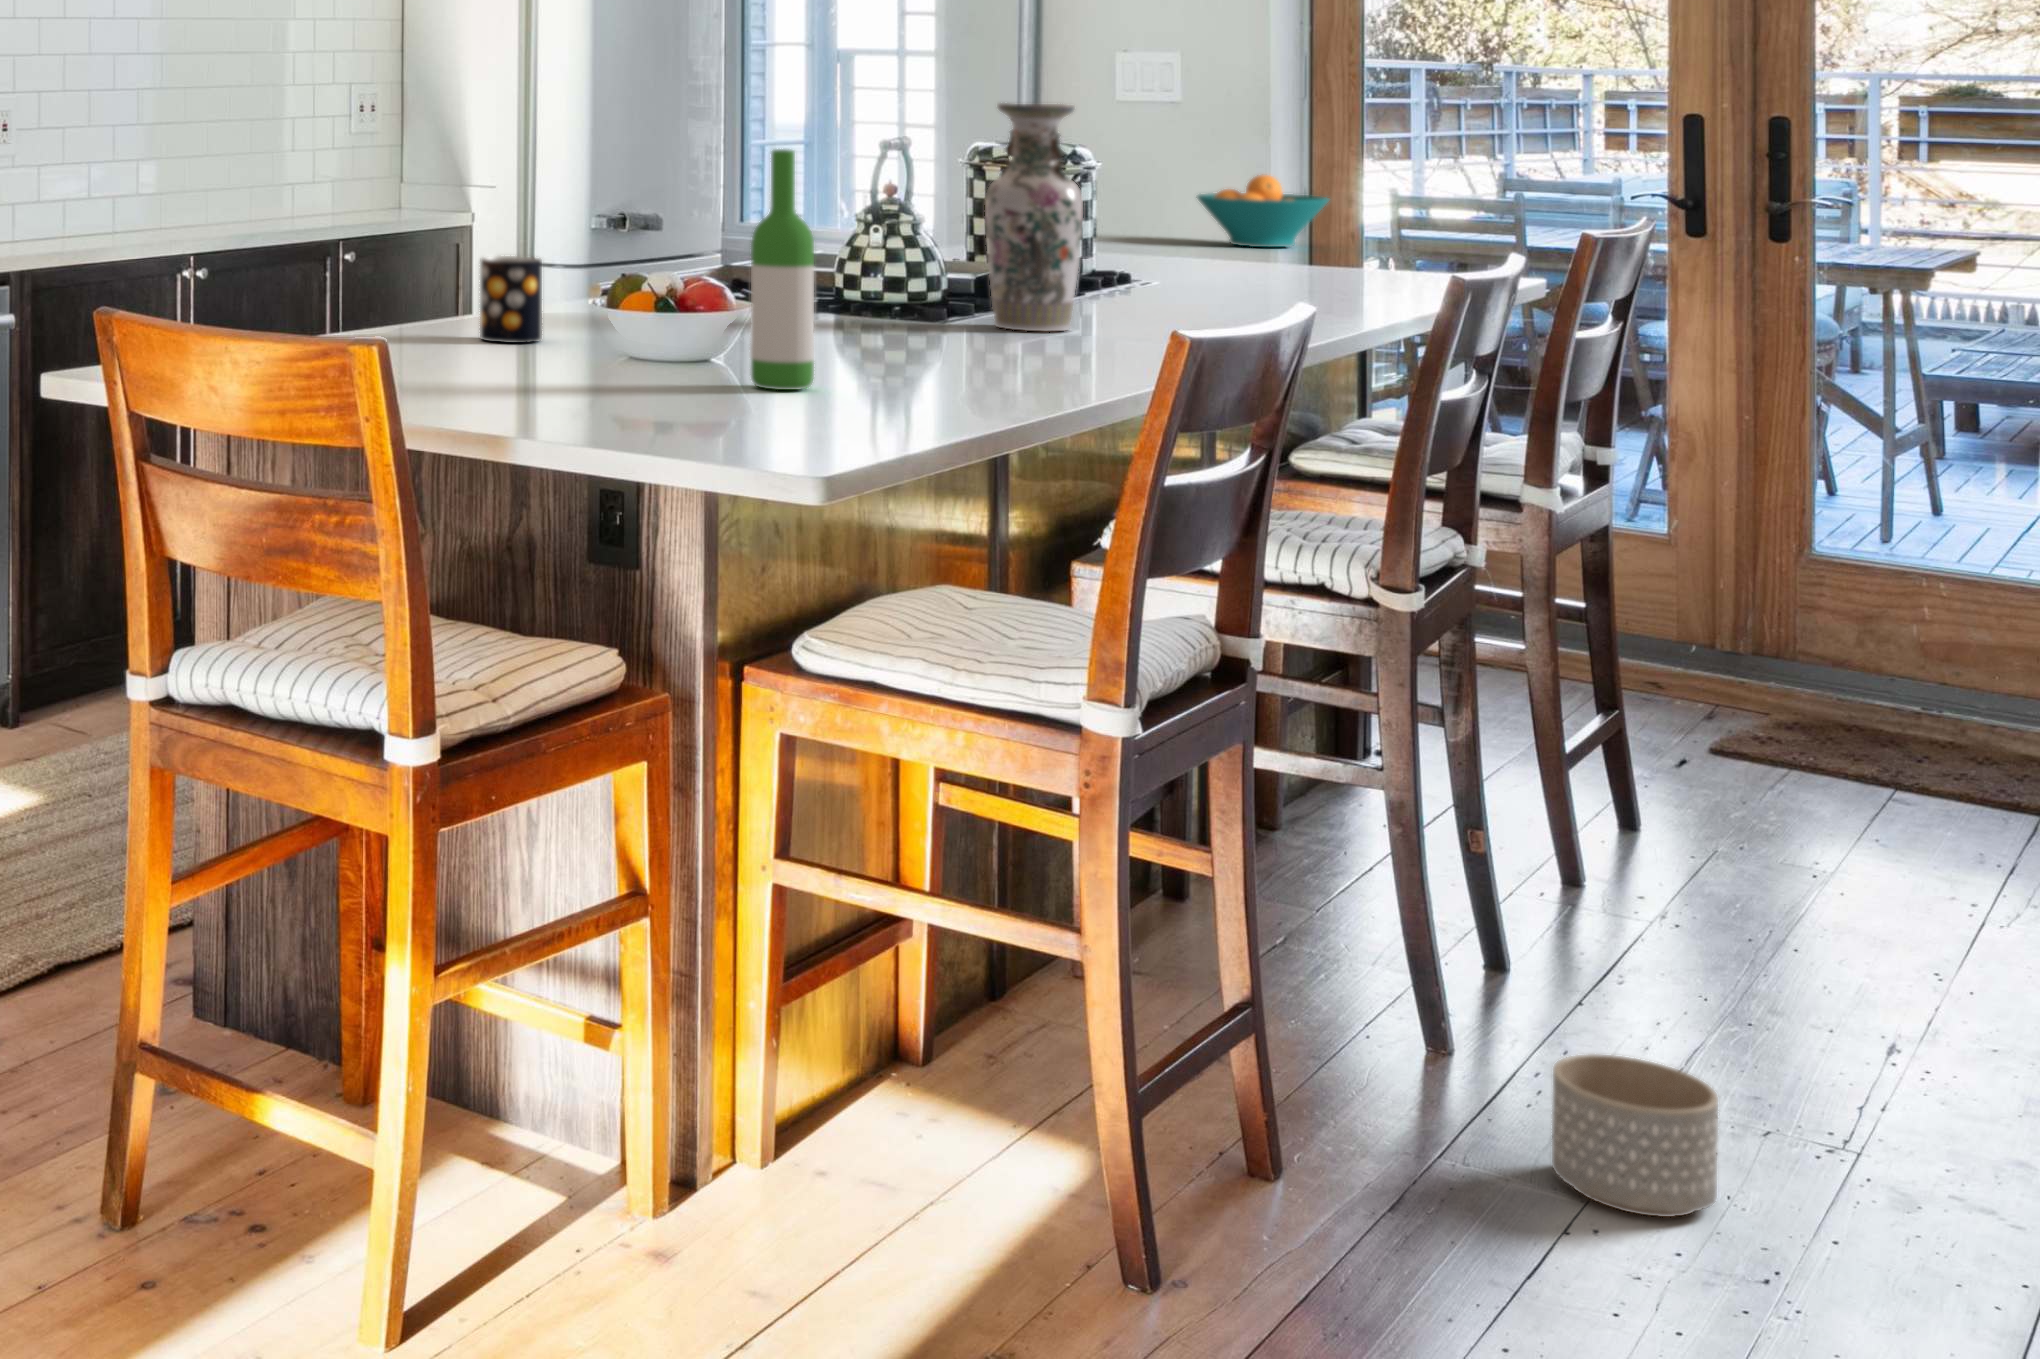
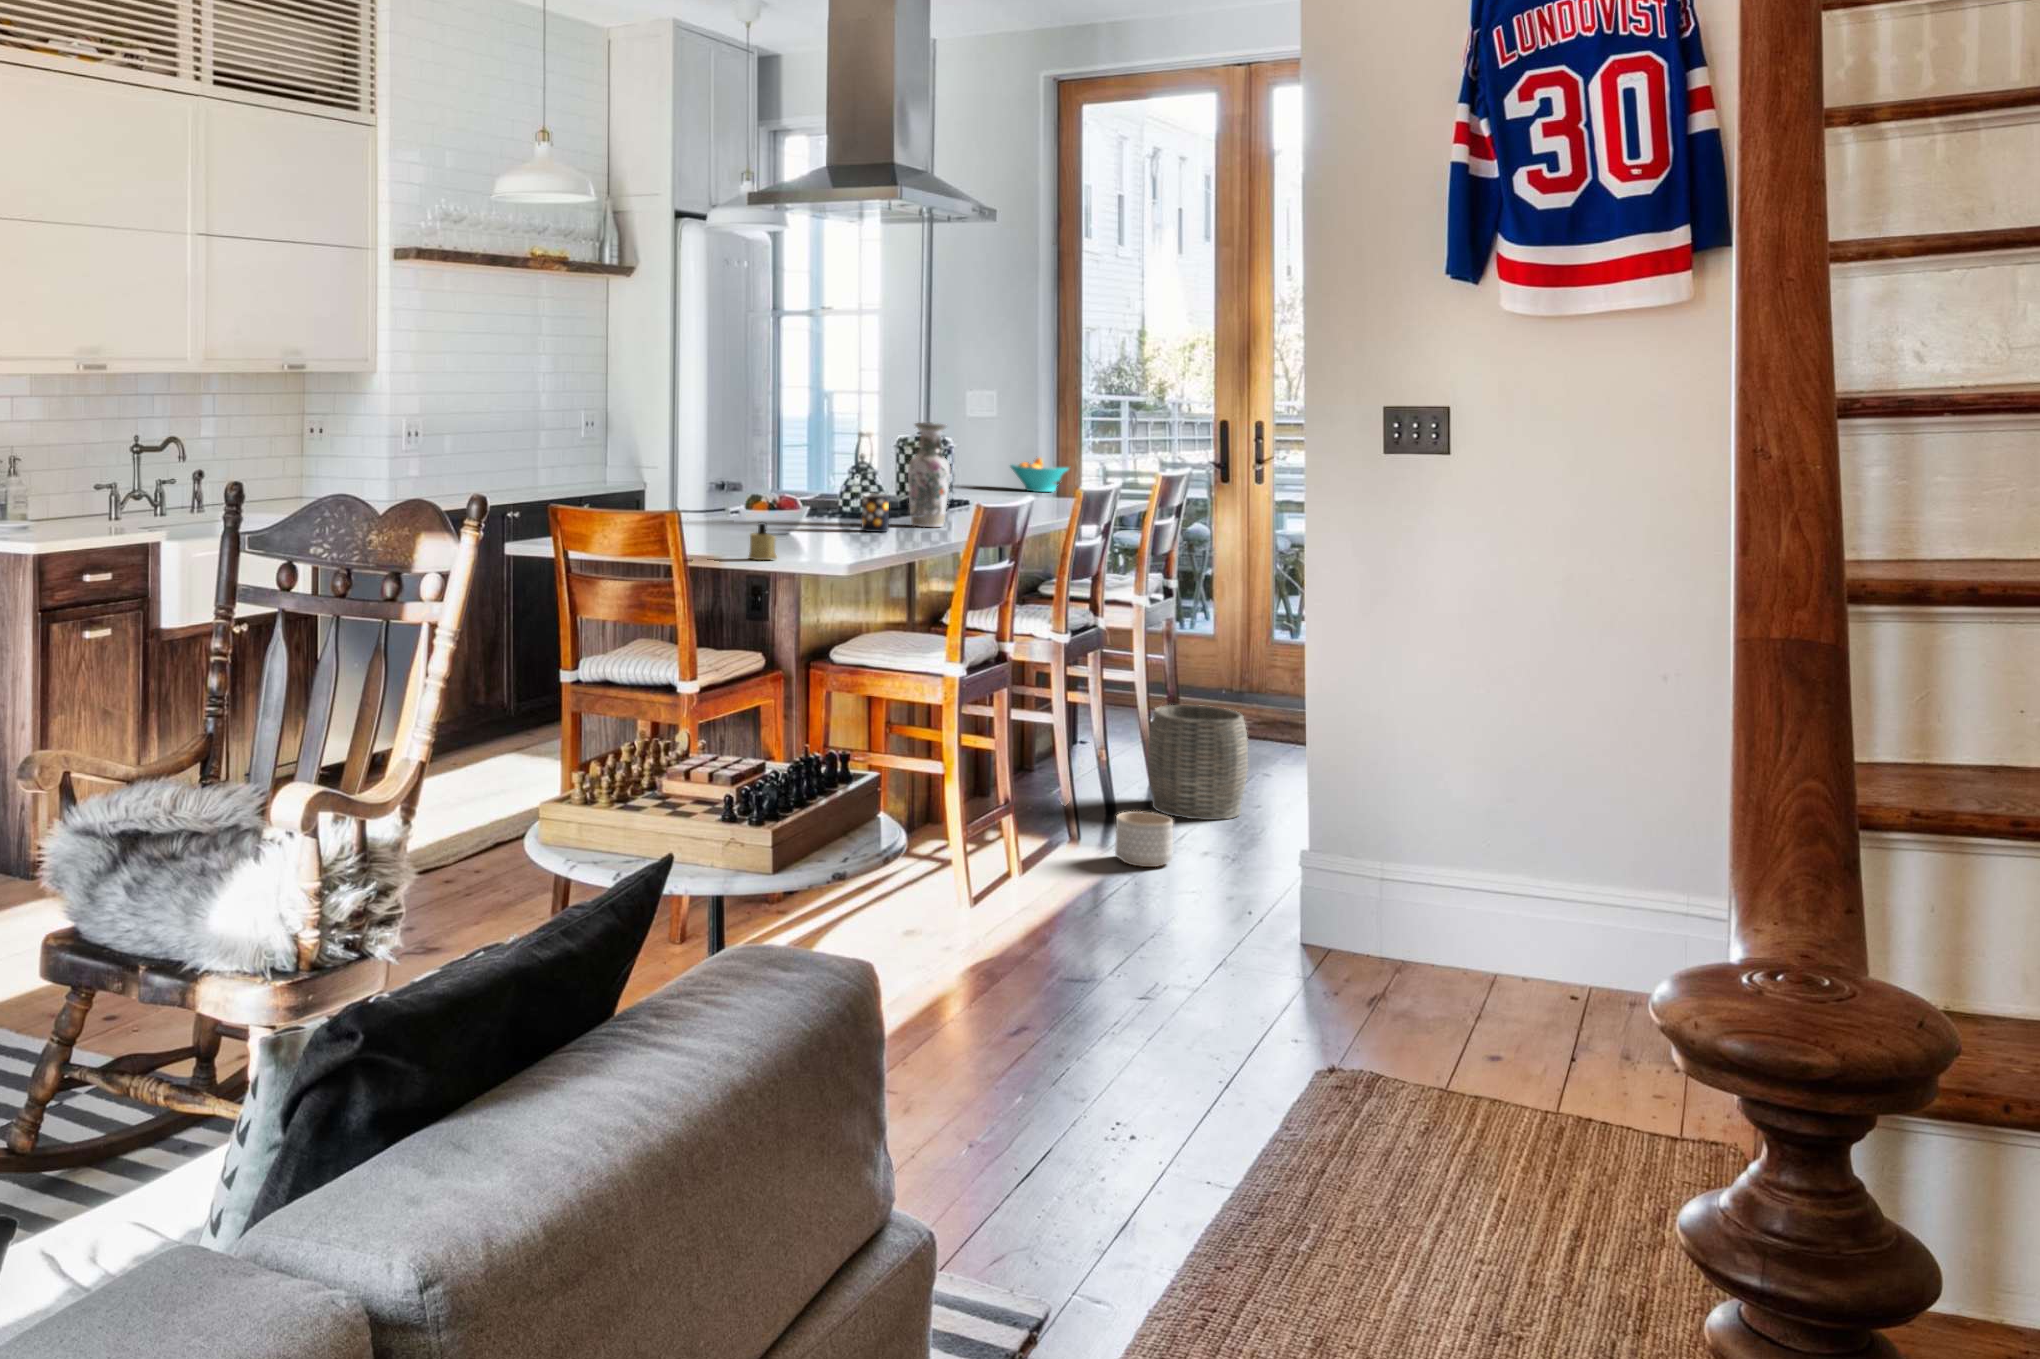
wine bottle: present [750,149,814,390] -> none [813,445,840,547]
mug: present [480,256,542,343] -> present [862,494,890,532]
candle: none [571,337,646,432] -> present [749,522,777,560]
woven basket: none [1588,745,1860,1040] -> present [1148,705,1248,820]

